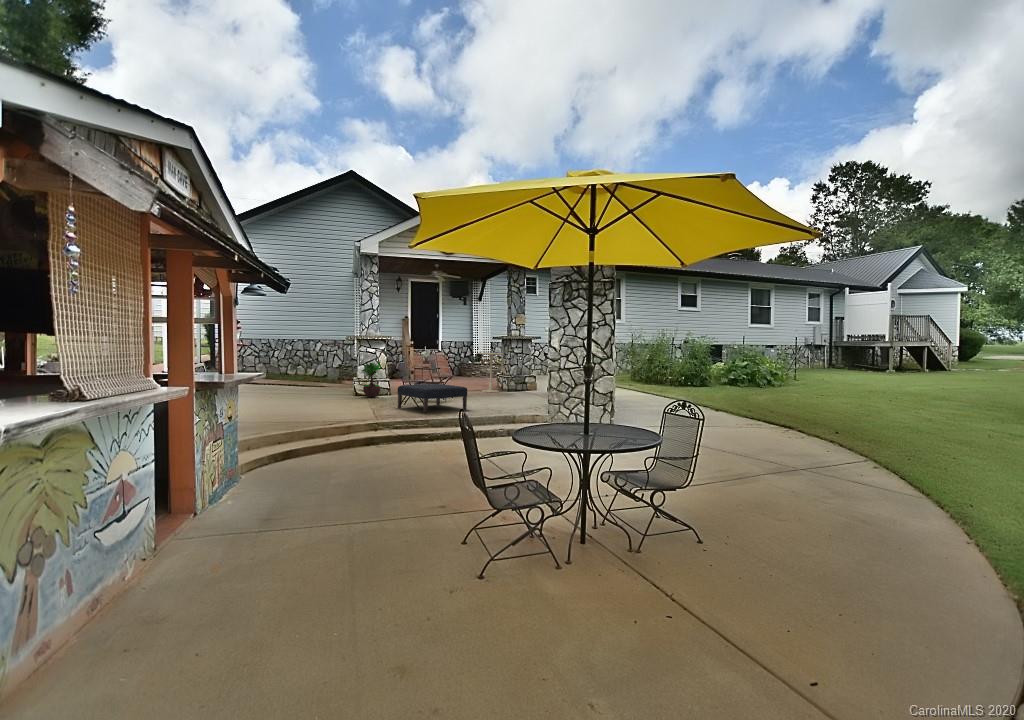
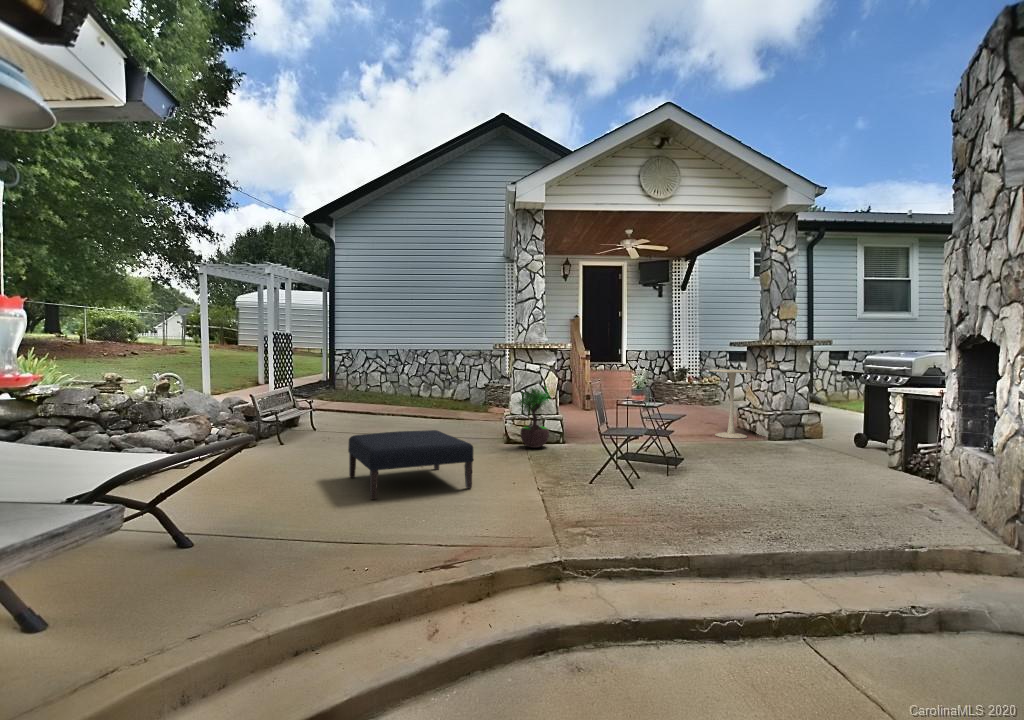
ottoman: present [398,384,467,413] -> present [348,430,473,499]

